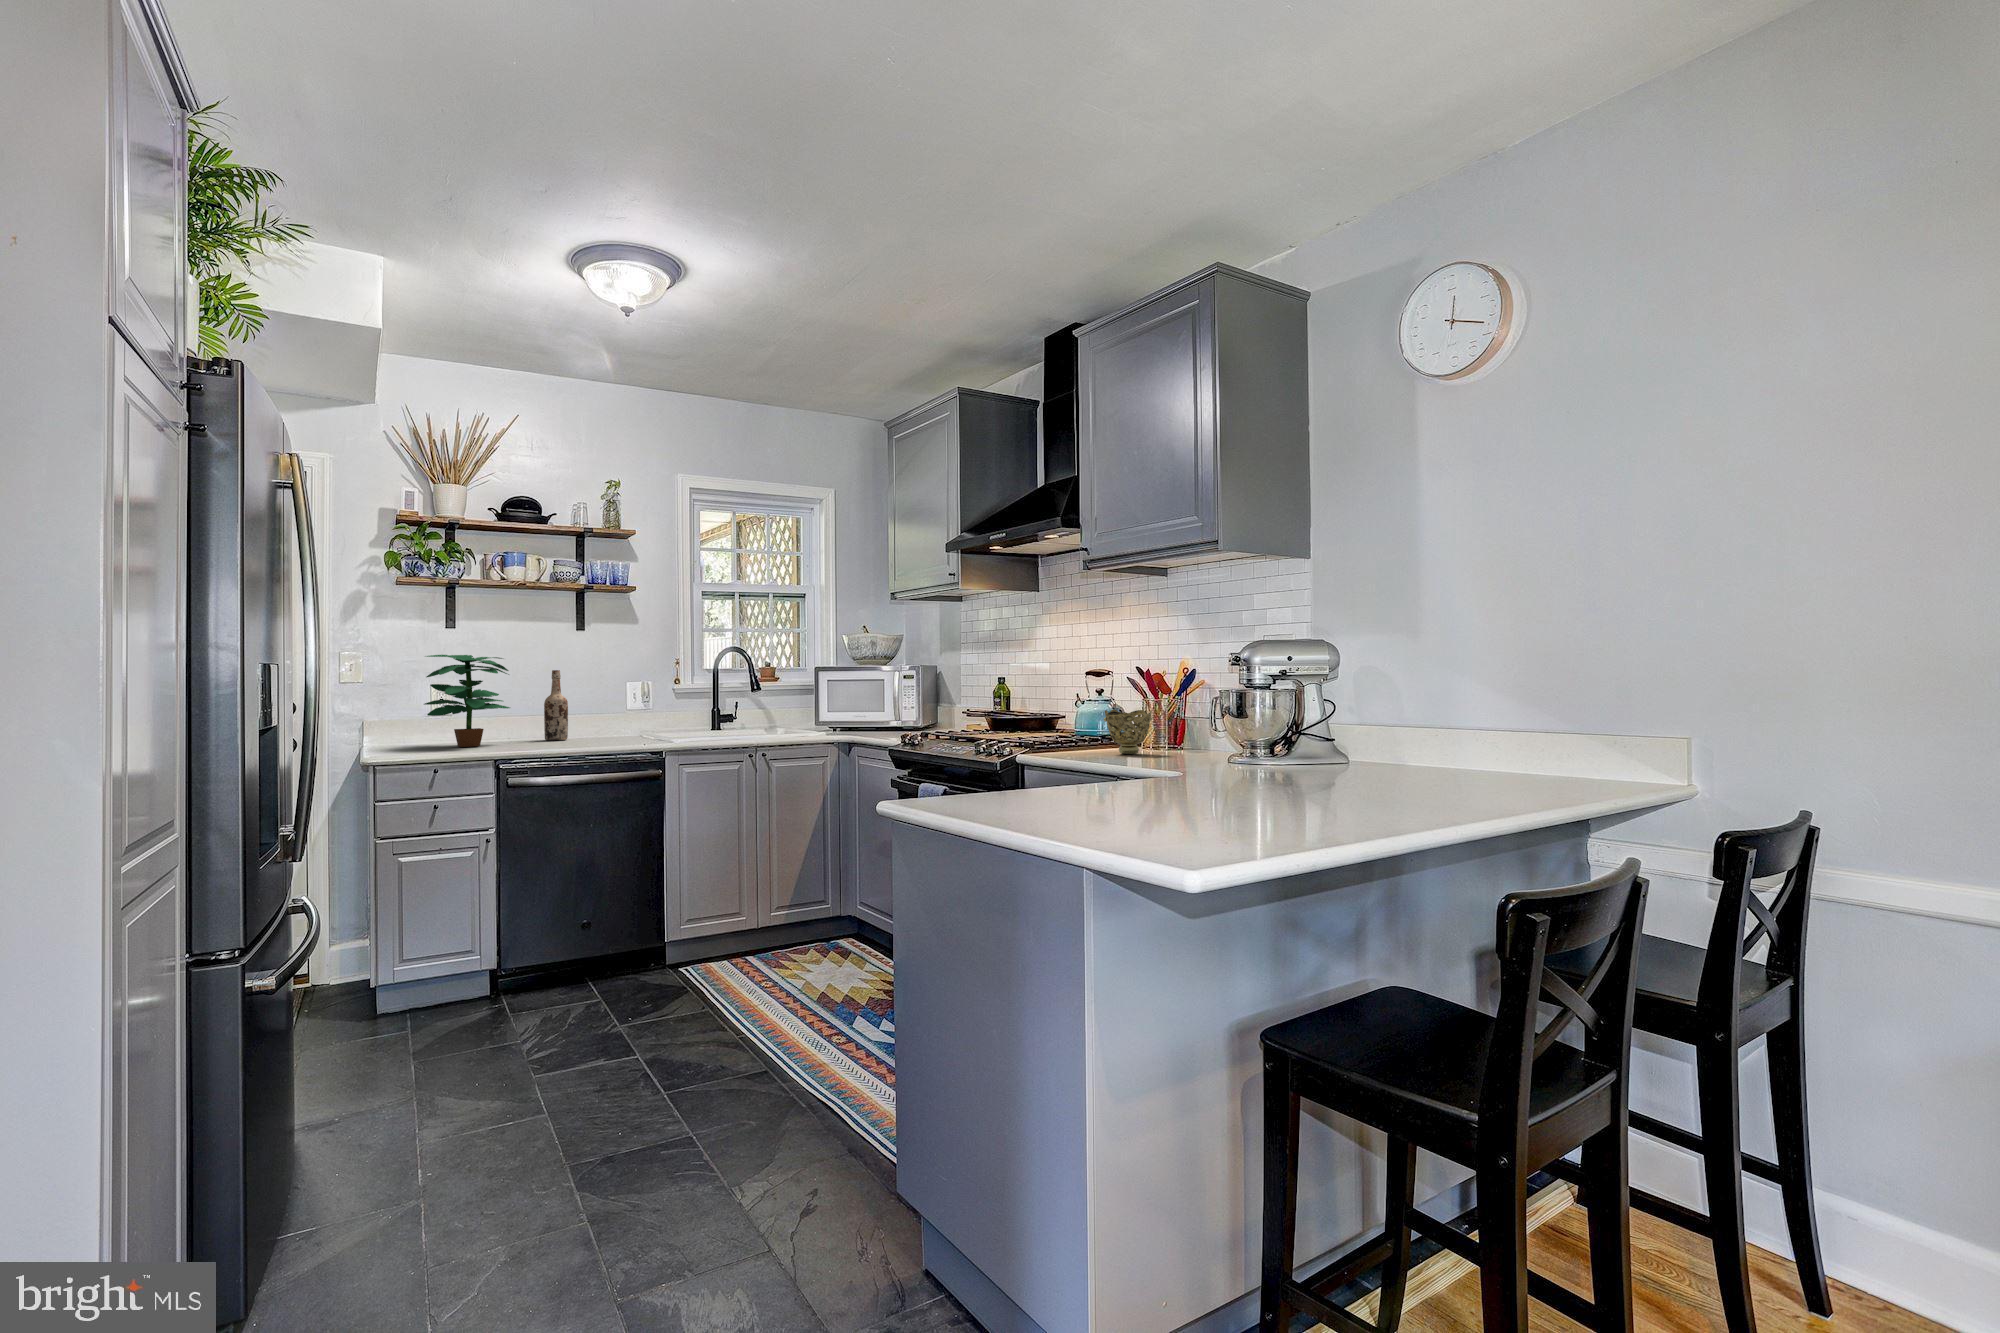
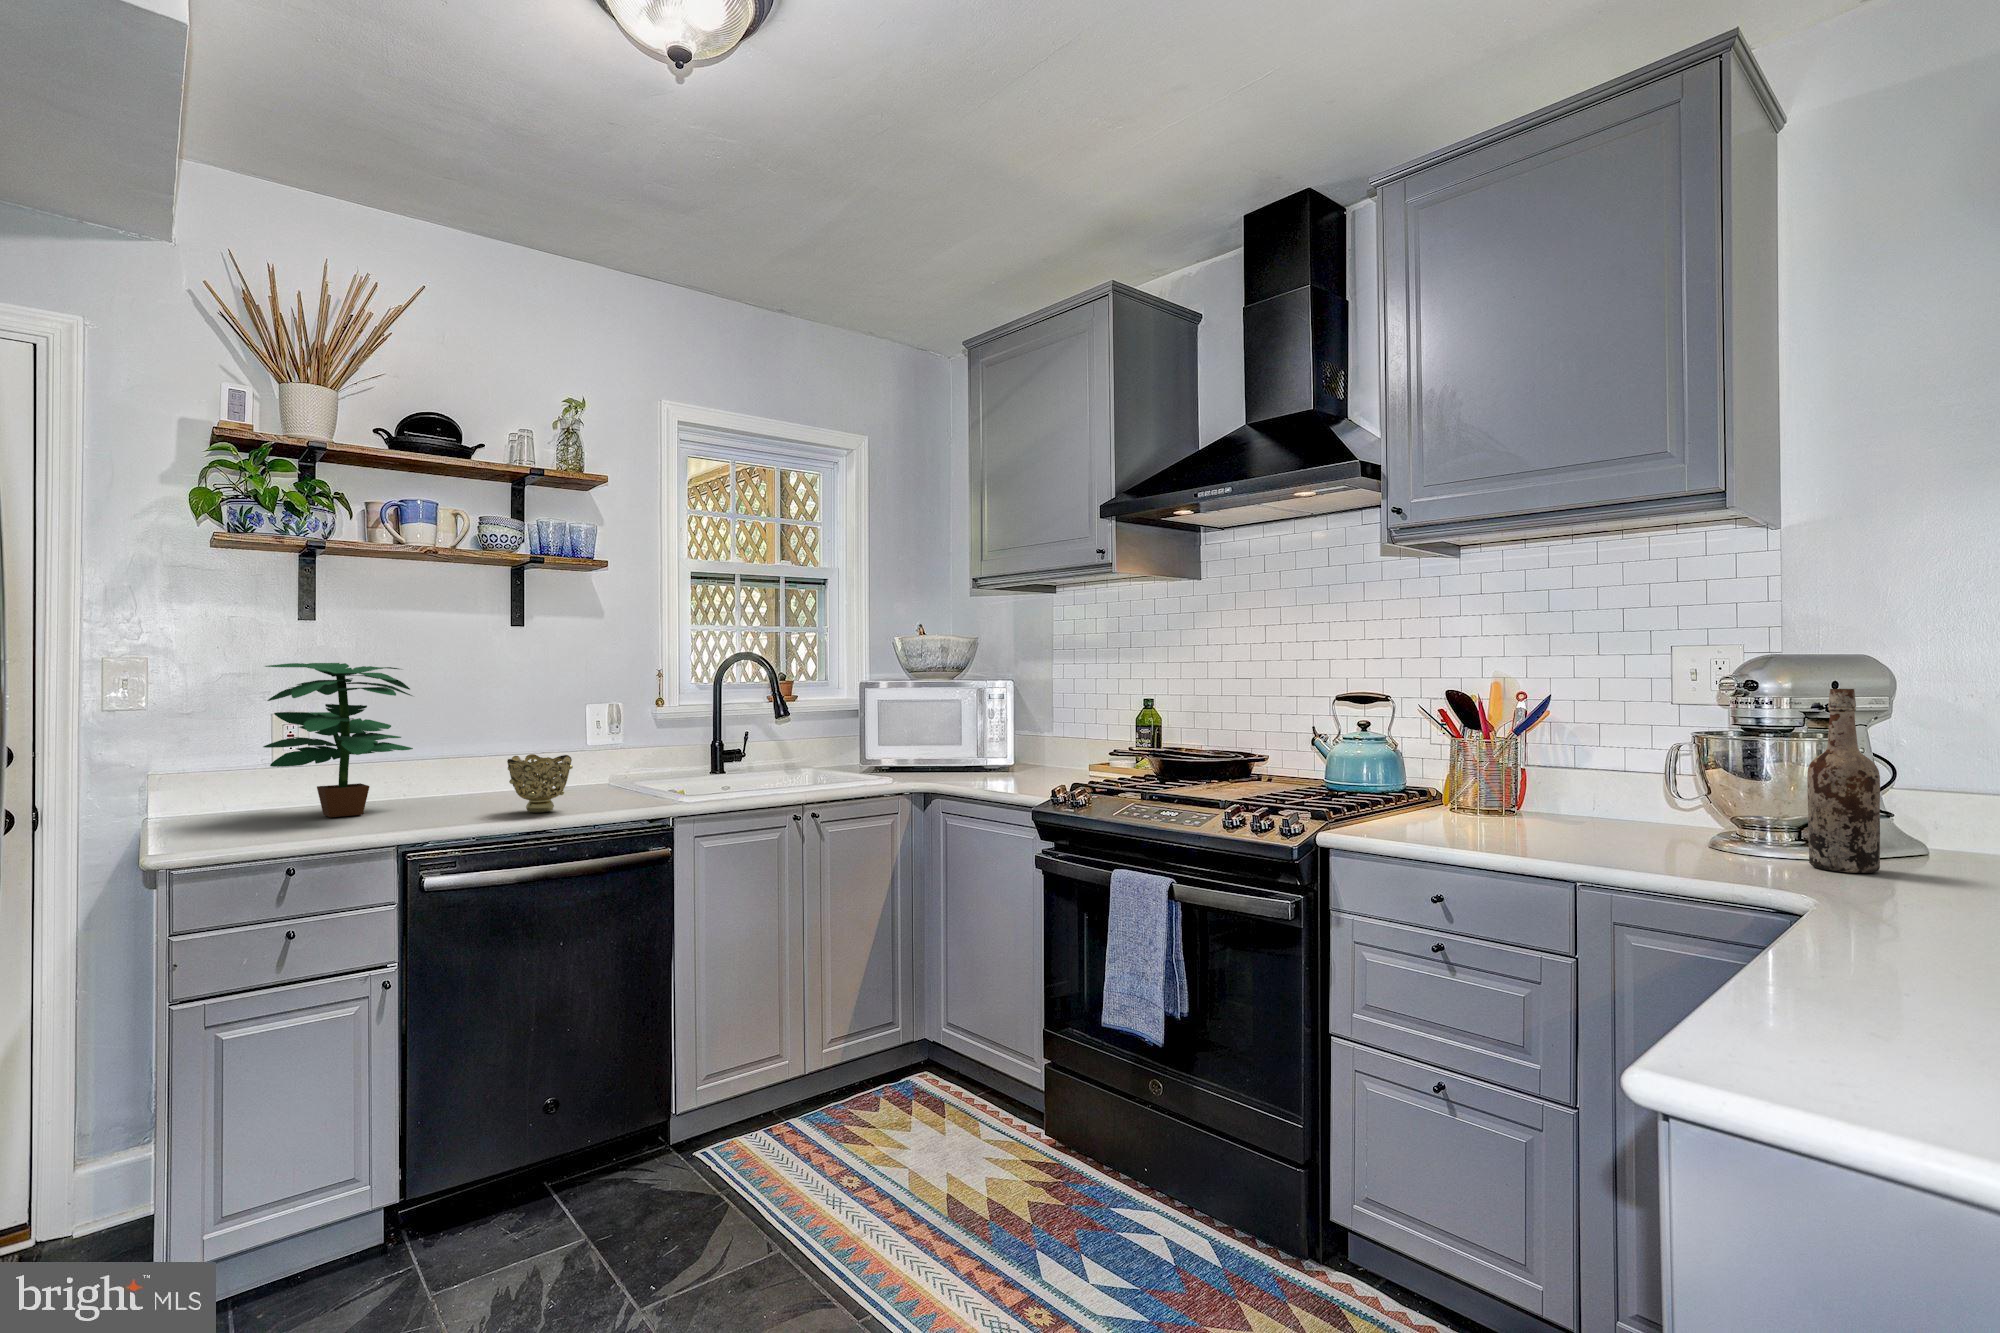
wine bottle: present [544,670,568,740] -> present [1807,689,1880,873]
decorative bowl: present [1104,710,1152,754] -> present [507,754,573,813]

